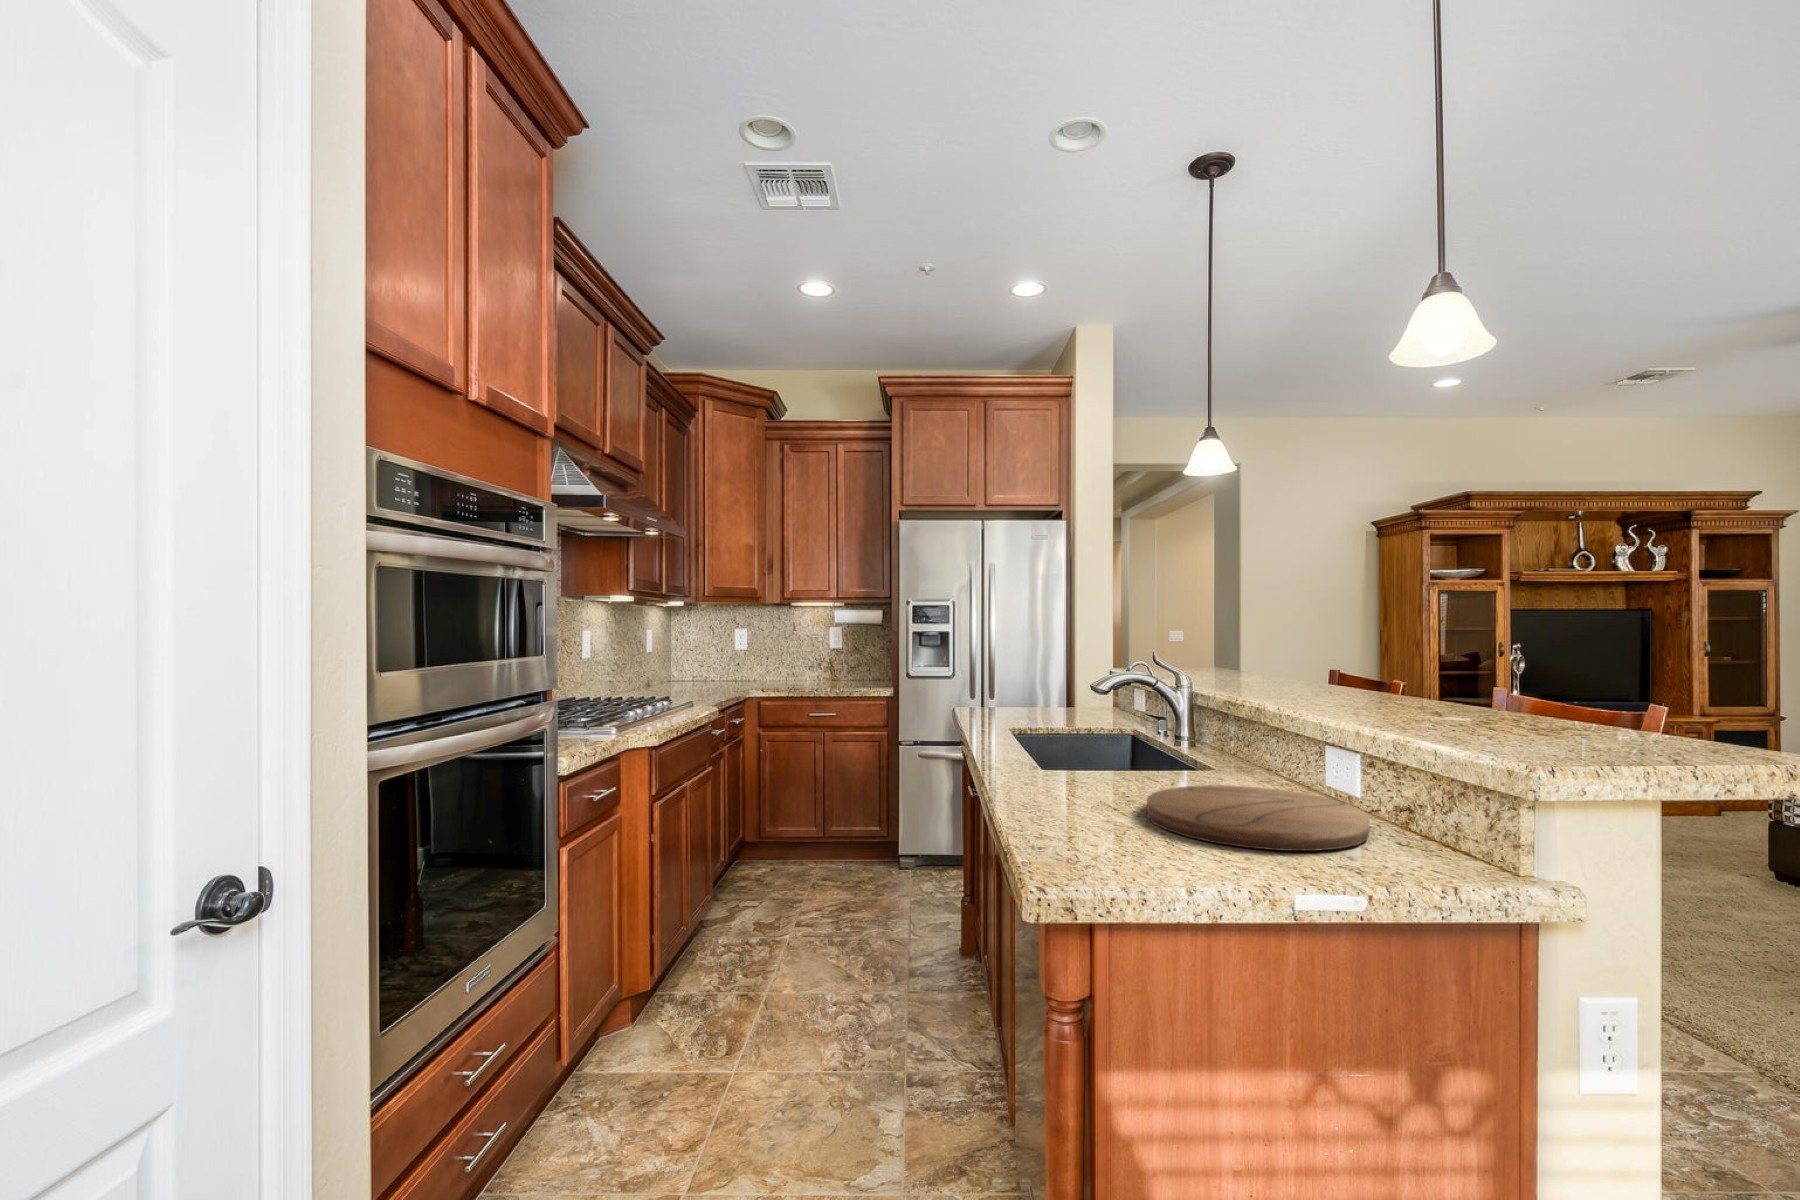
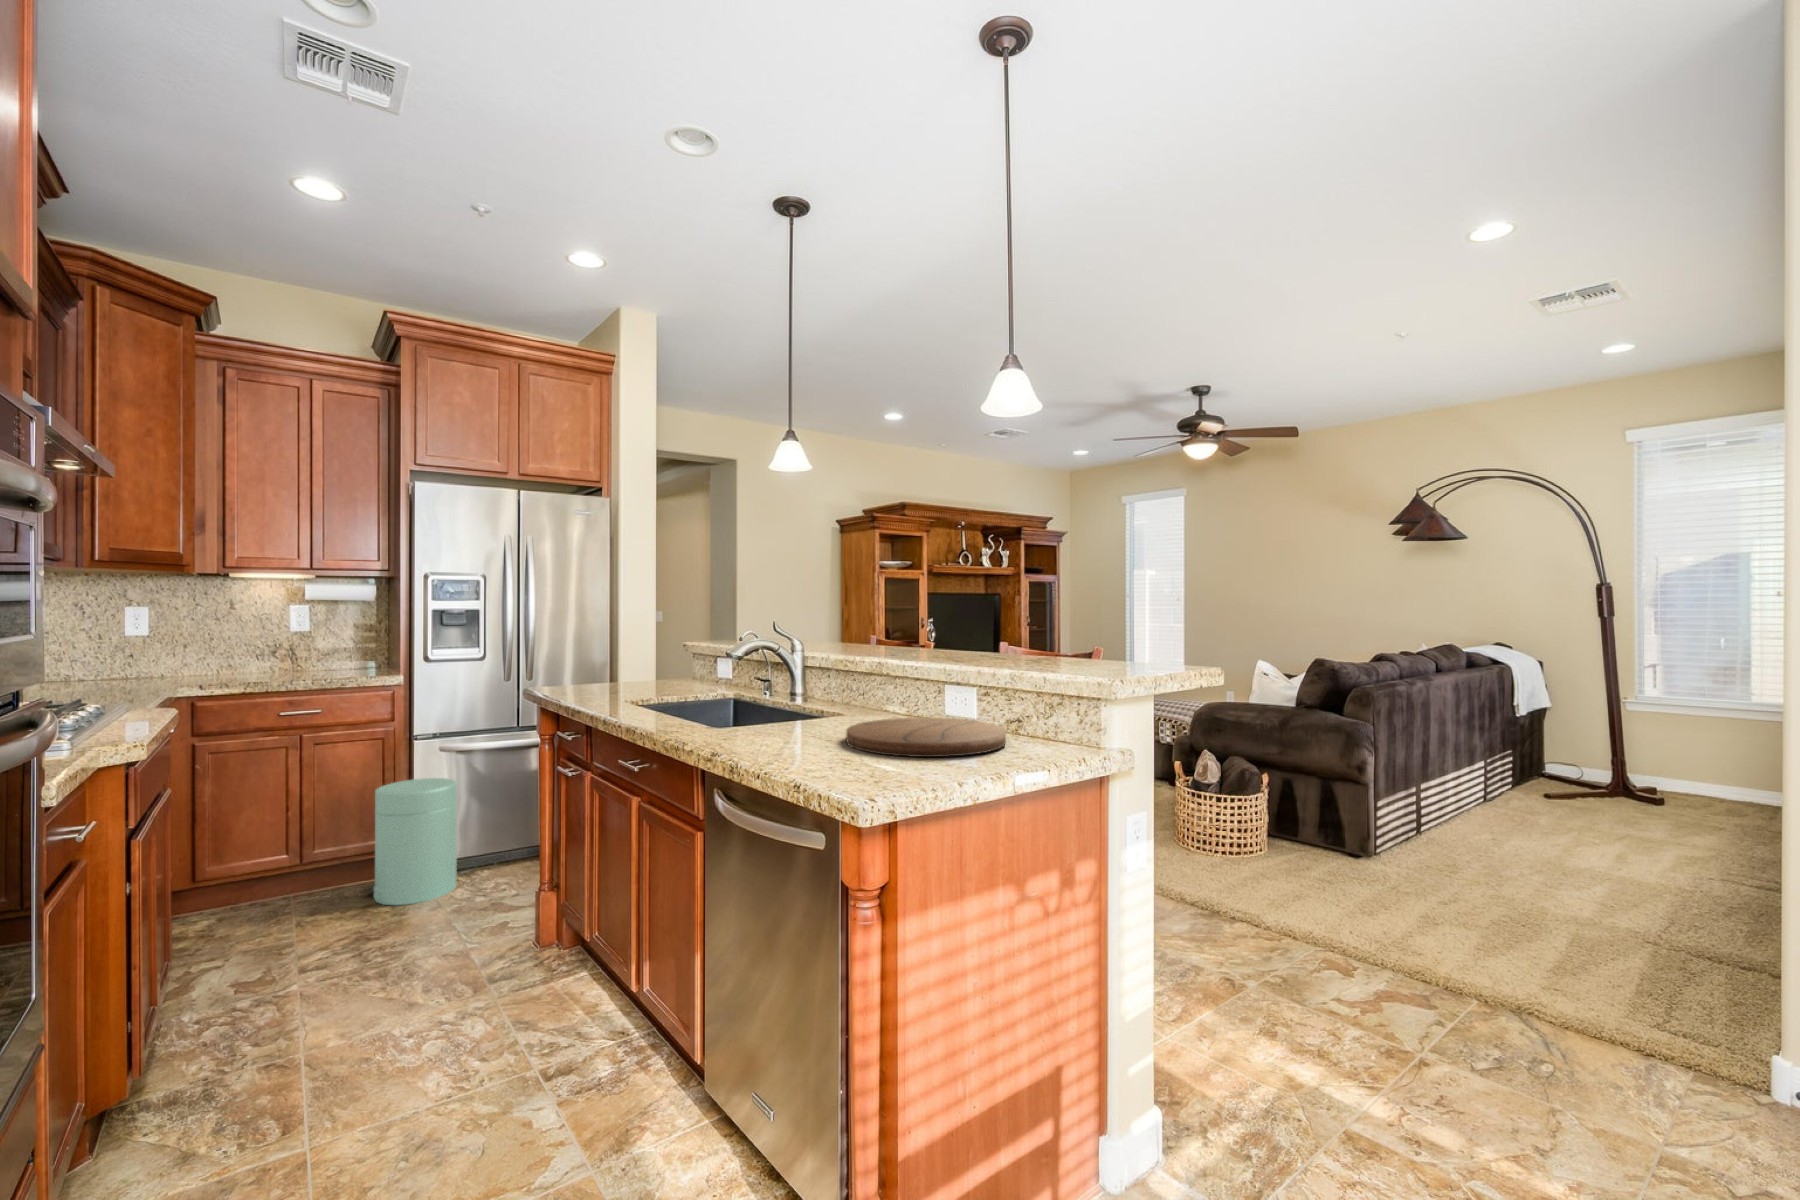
trash can: none [856,781,924,889] -> present [361,778,457,905]

